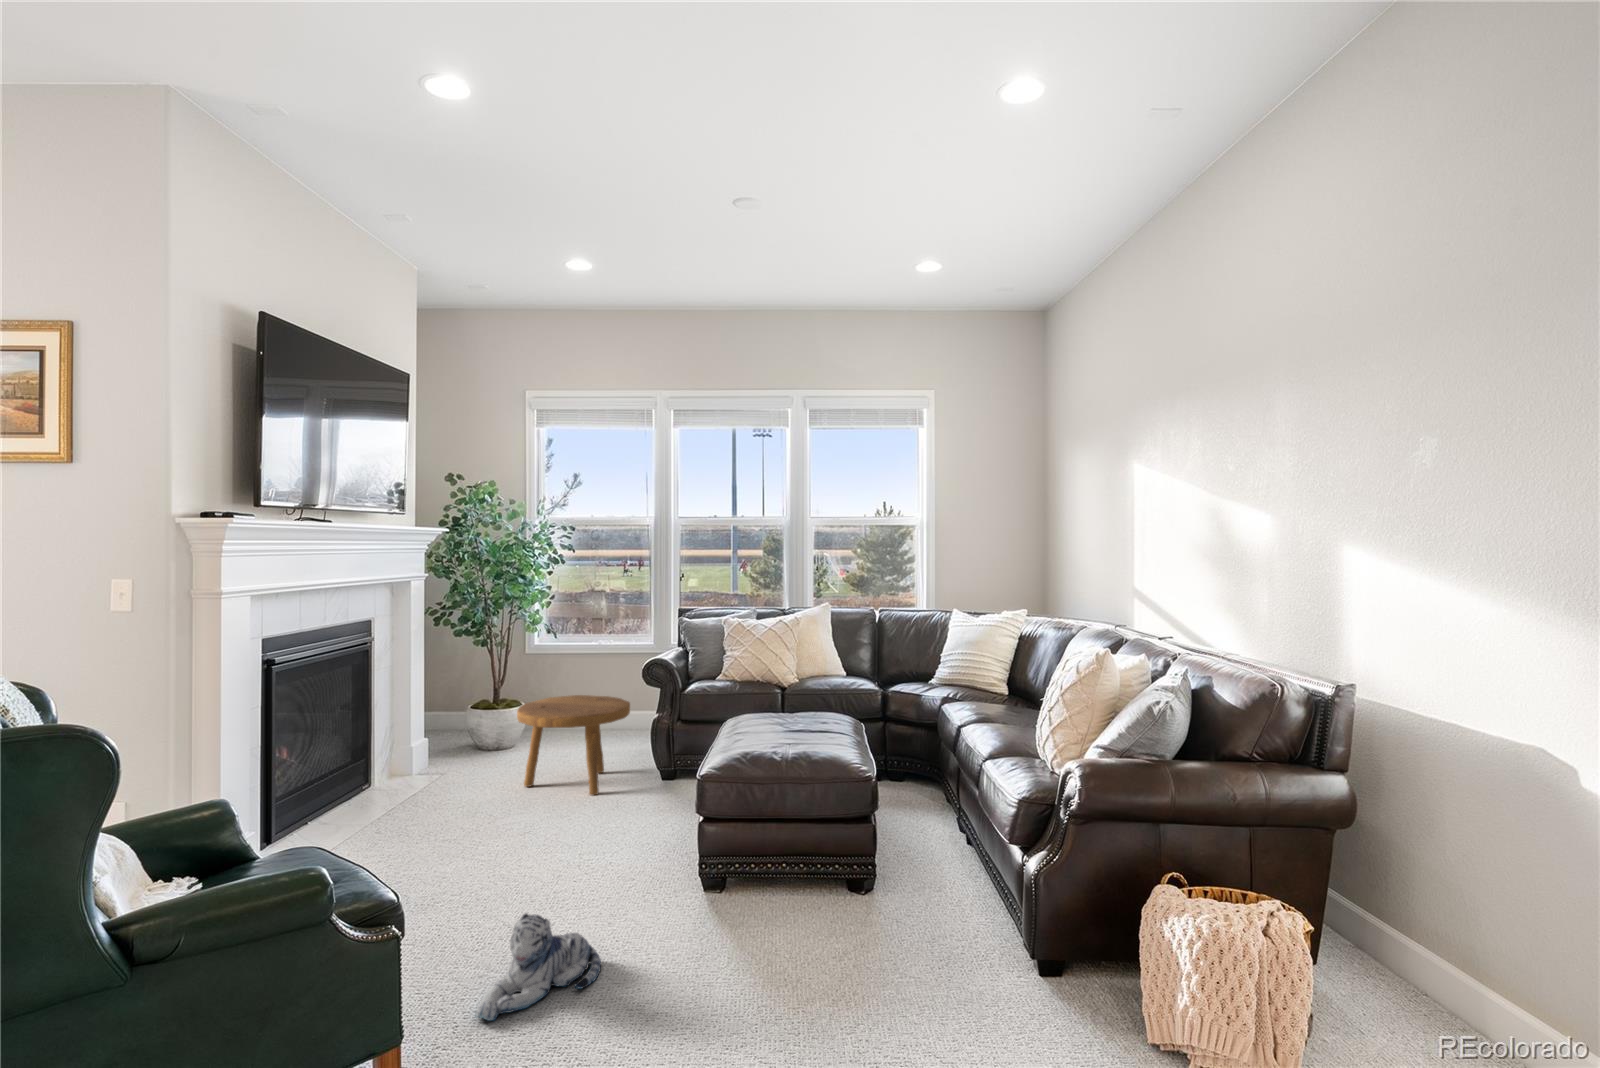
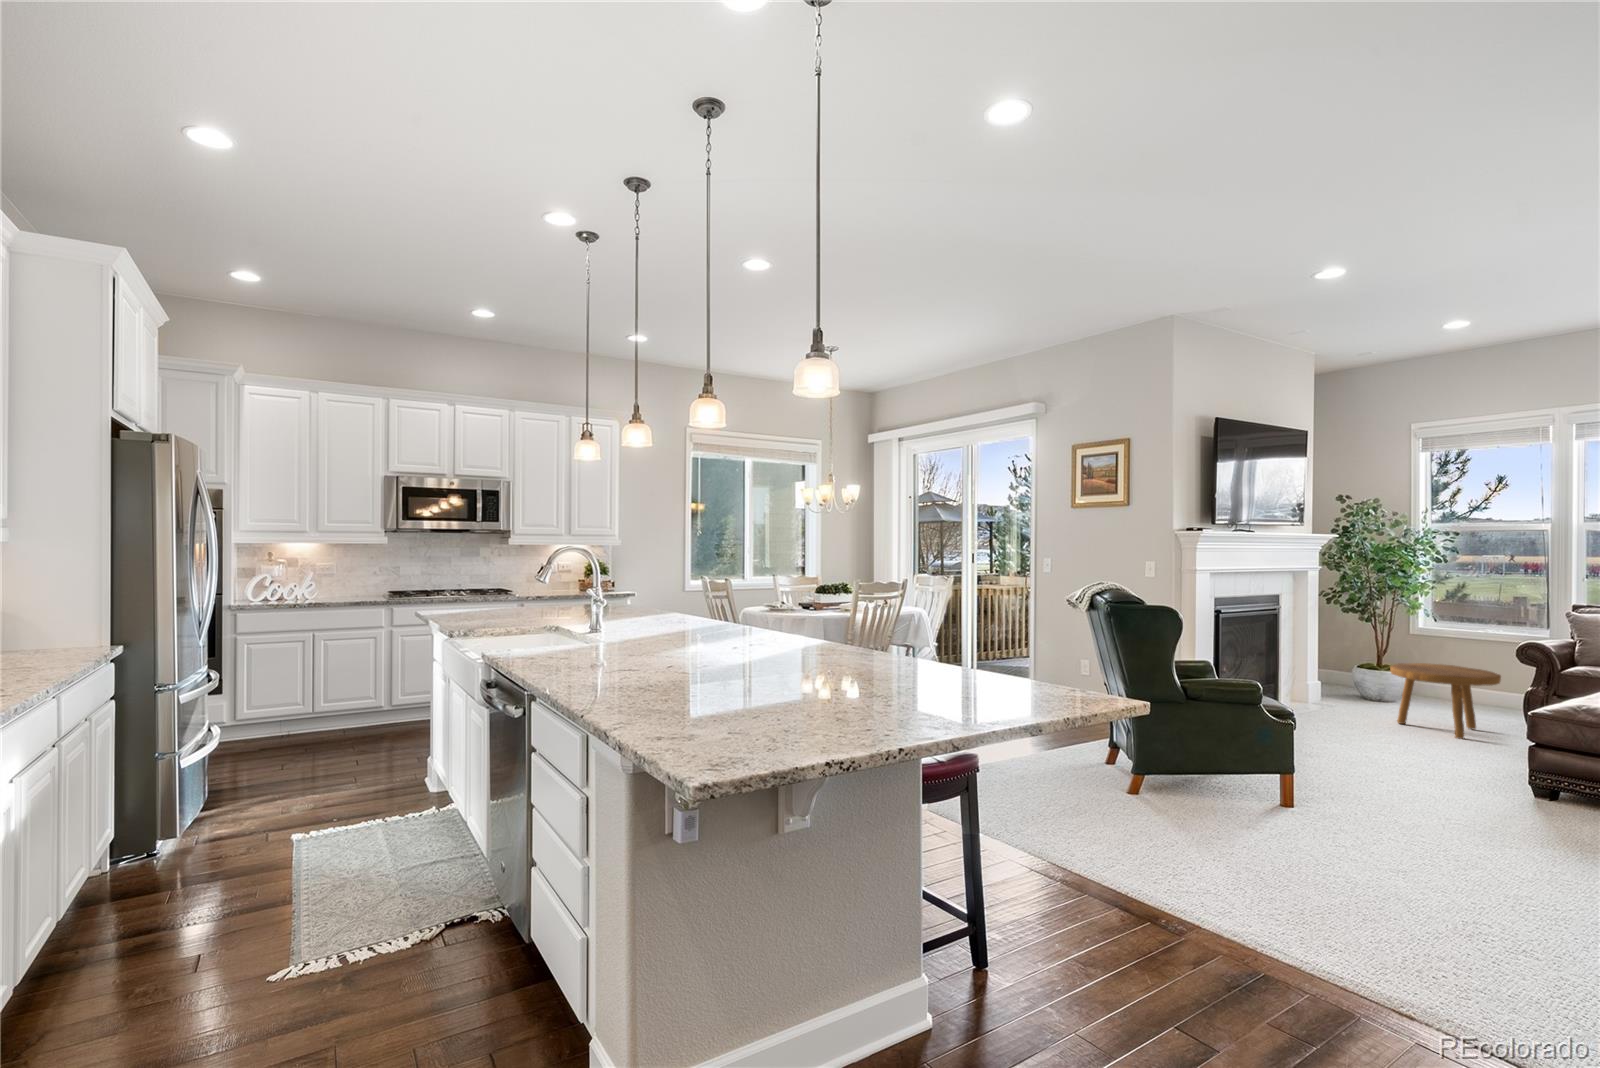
plush toy: present [475,913,601,1021] -> none [1336,749,1425,801]

